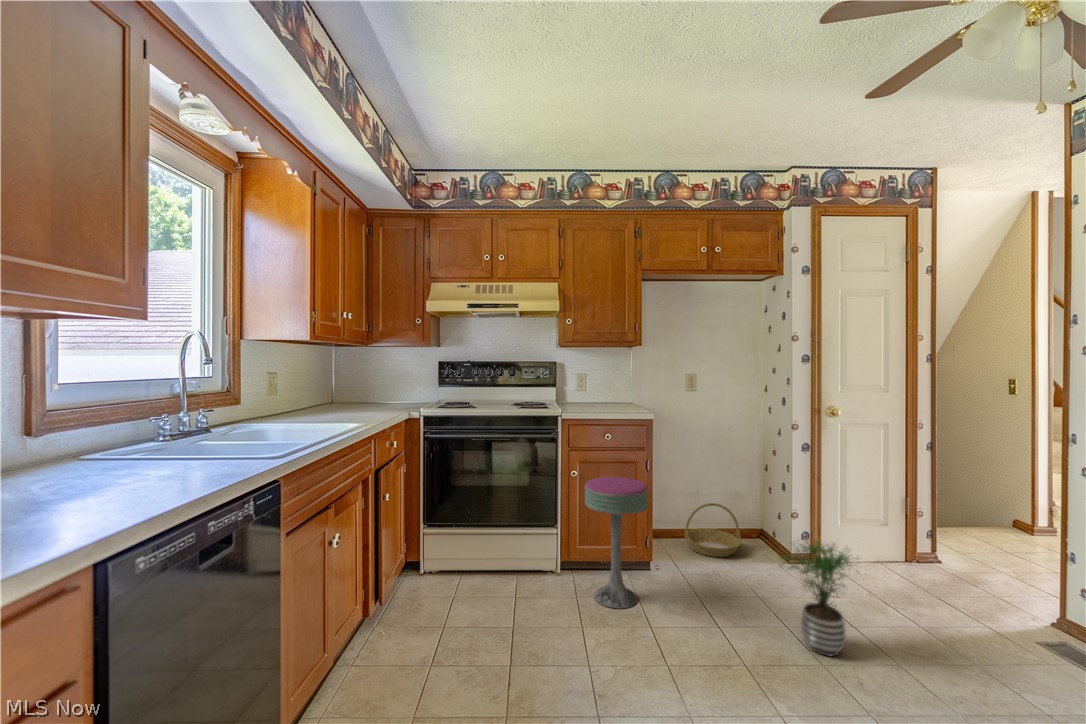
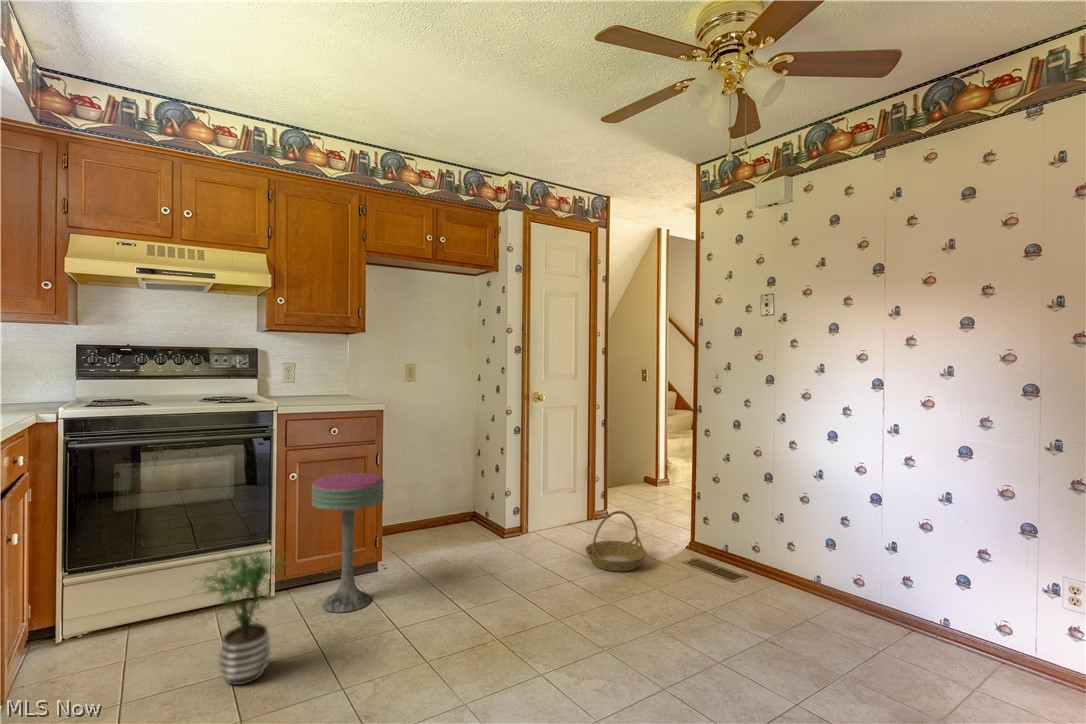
basket: present [684,503,741,557] -> present [586,511,646,571]
potted plant: present [780,541,859,656] -> present [195,551,290,685]

